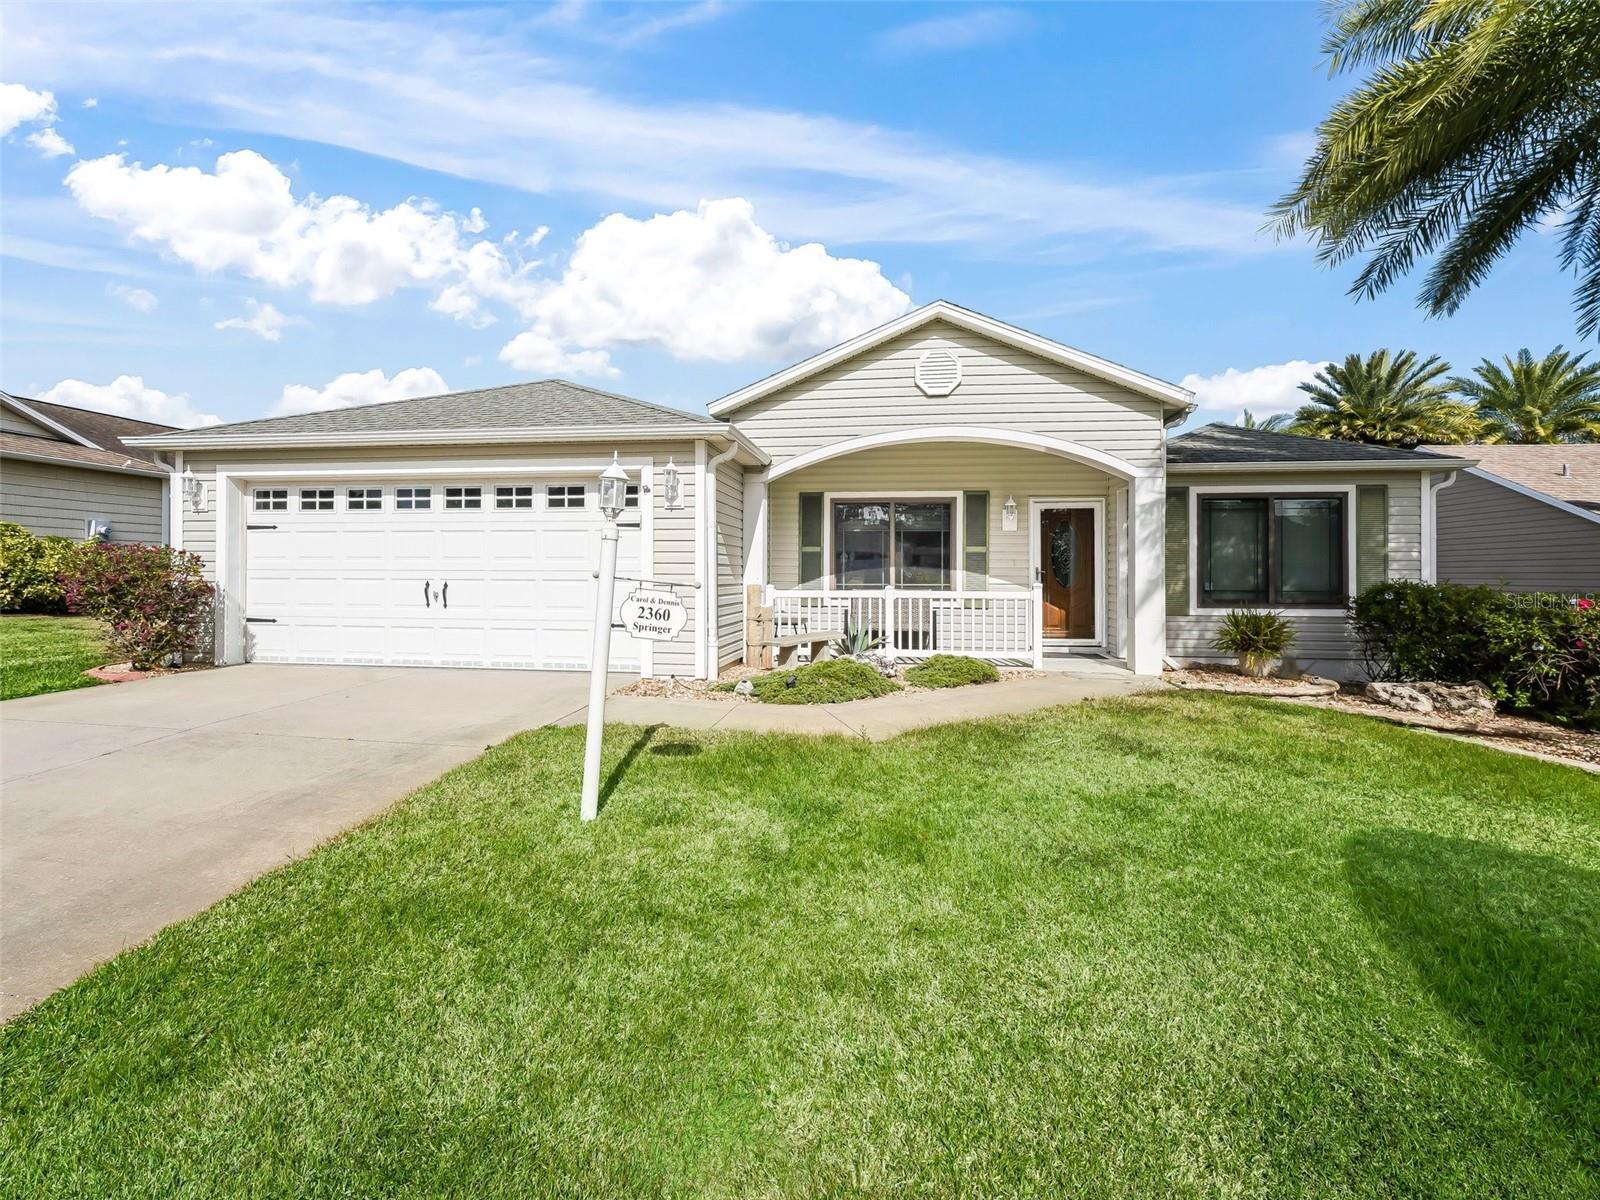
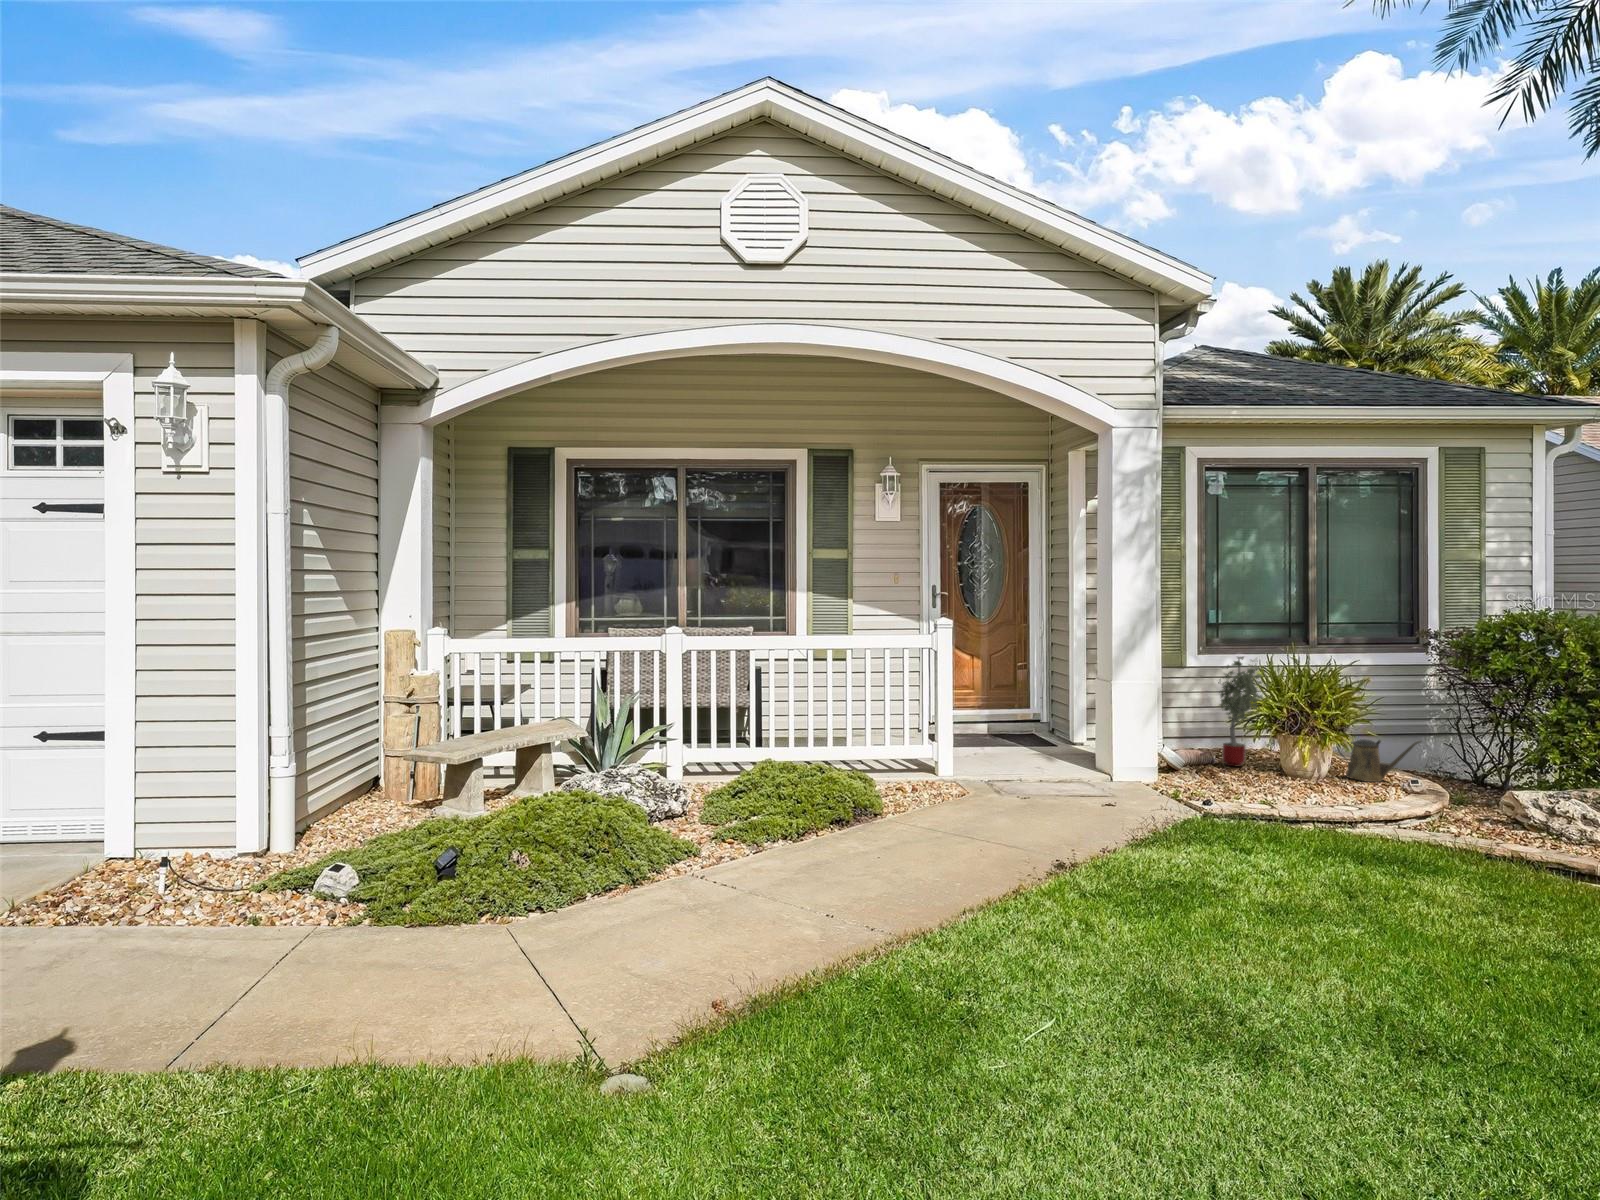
potted tree: none [1198,607,1239,671] -> present [1218,656,1267,766]

